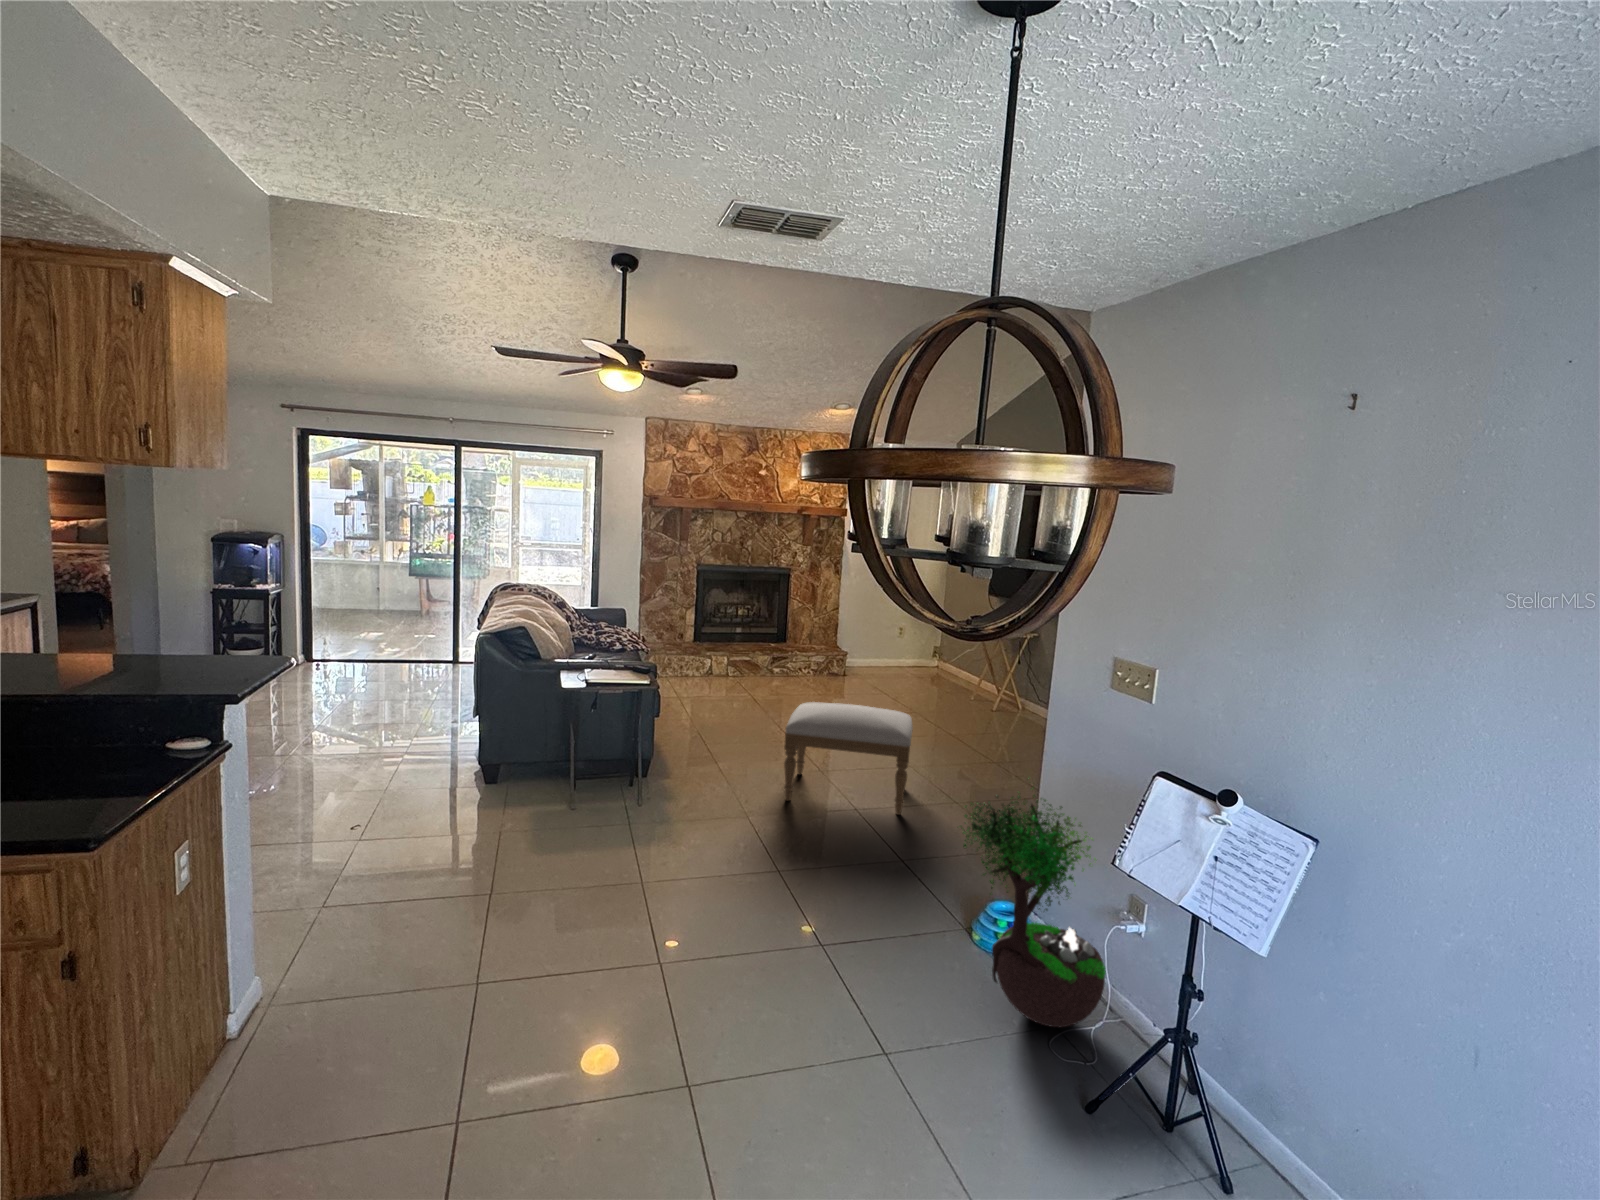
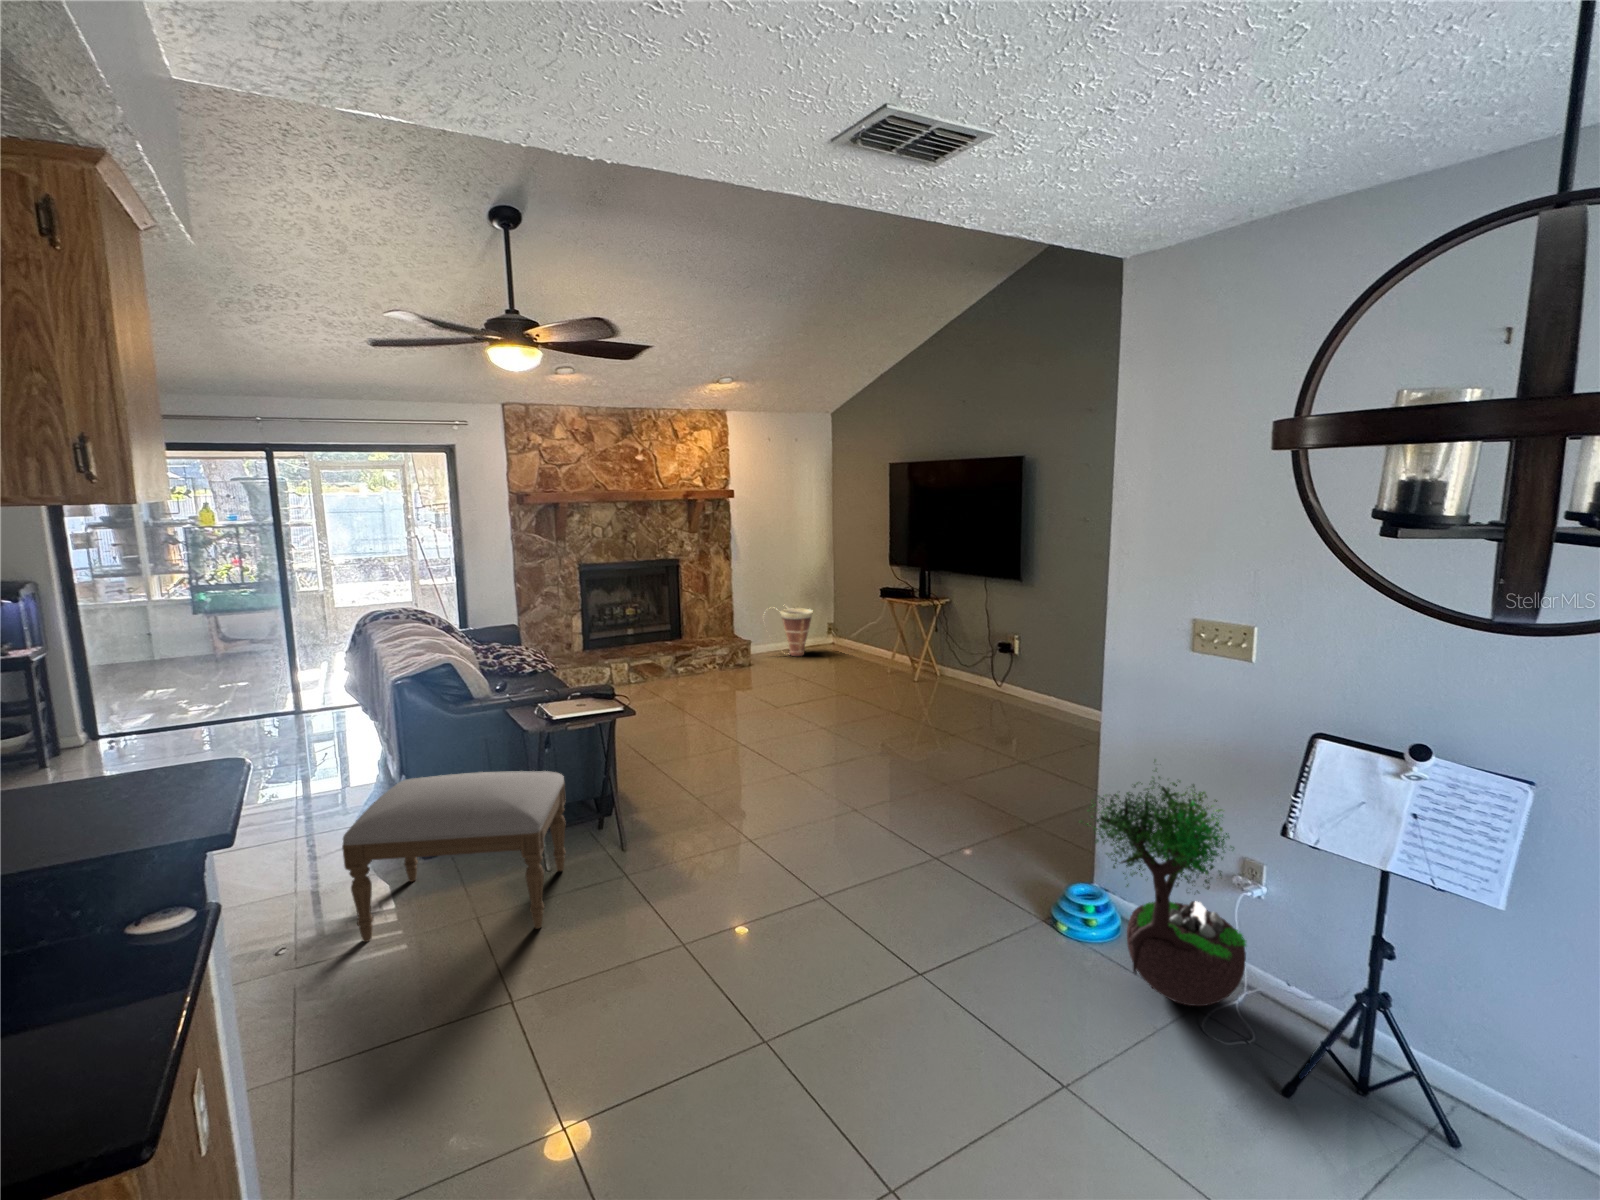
basket: none [866,622,915,674] -> present [773,607,813,656]
ottoman: present [784,702,913,815] -> present [342,771,566,942]

